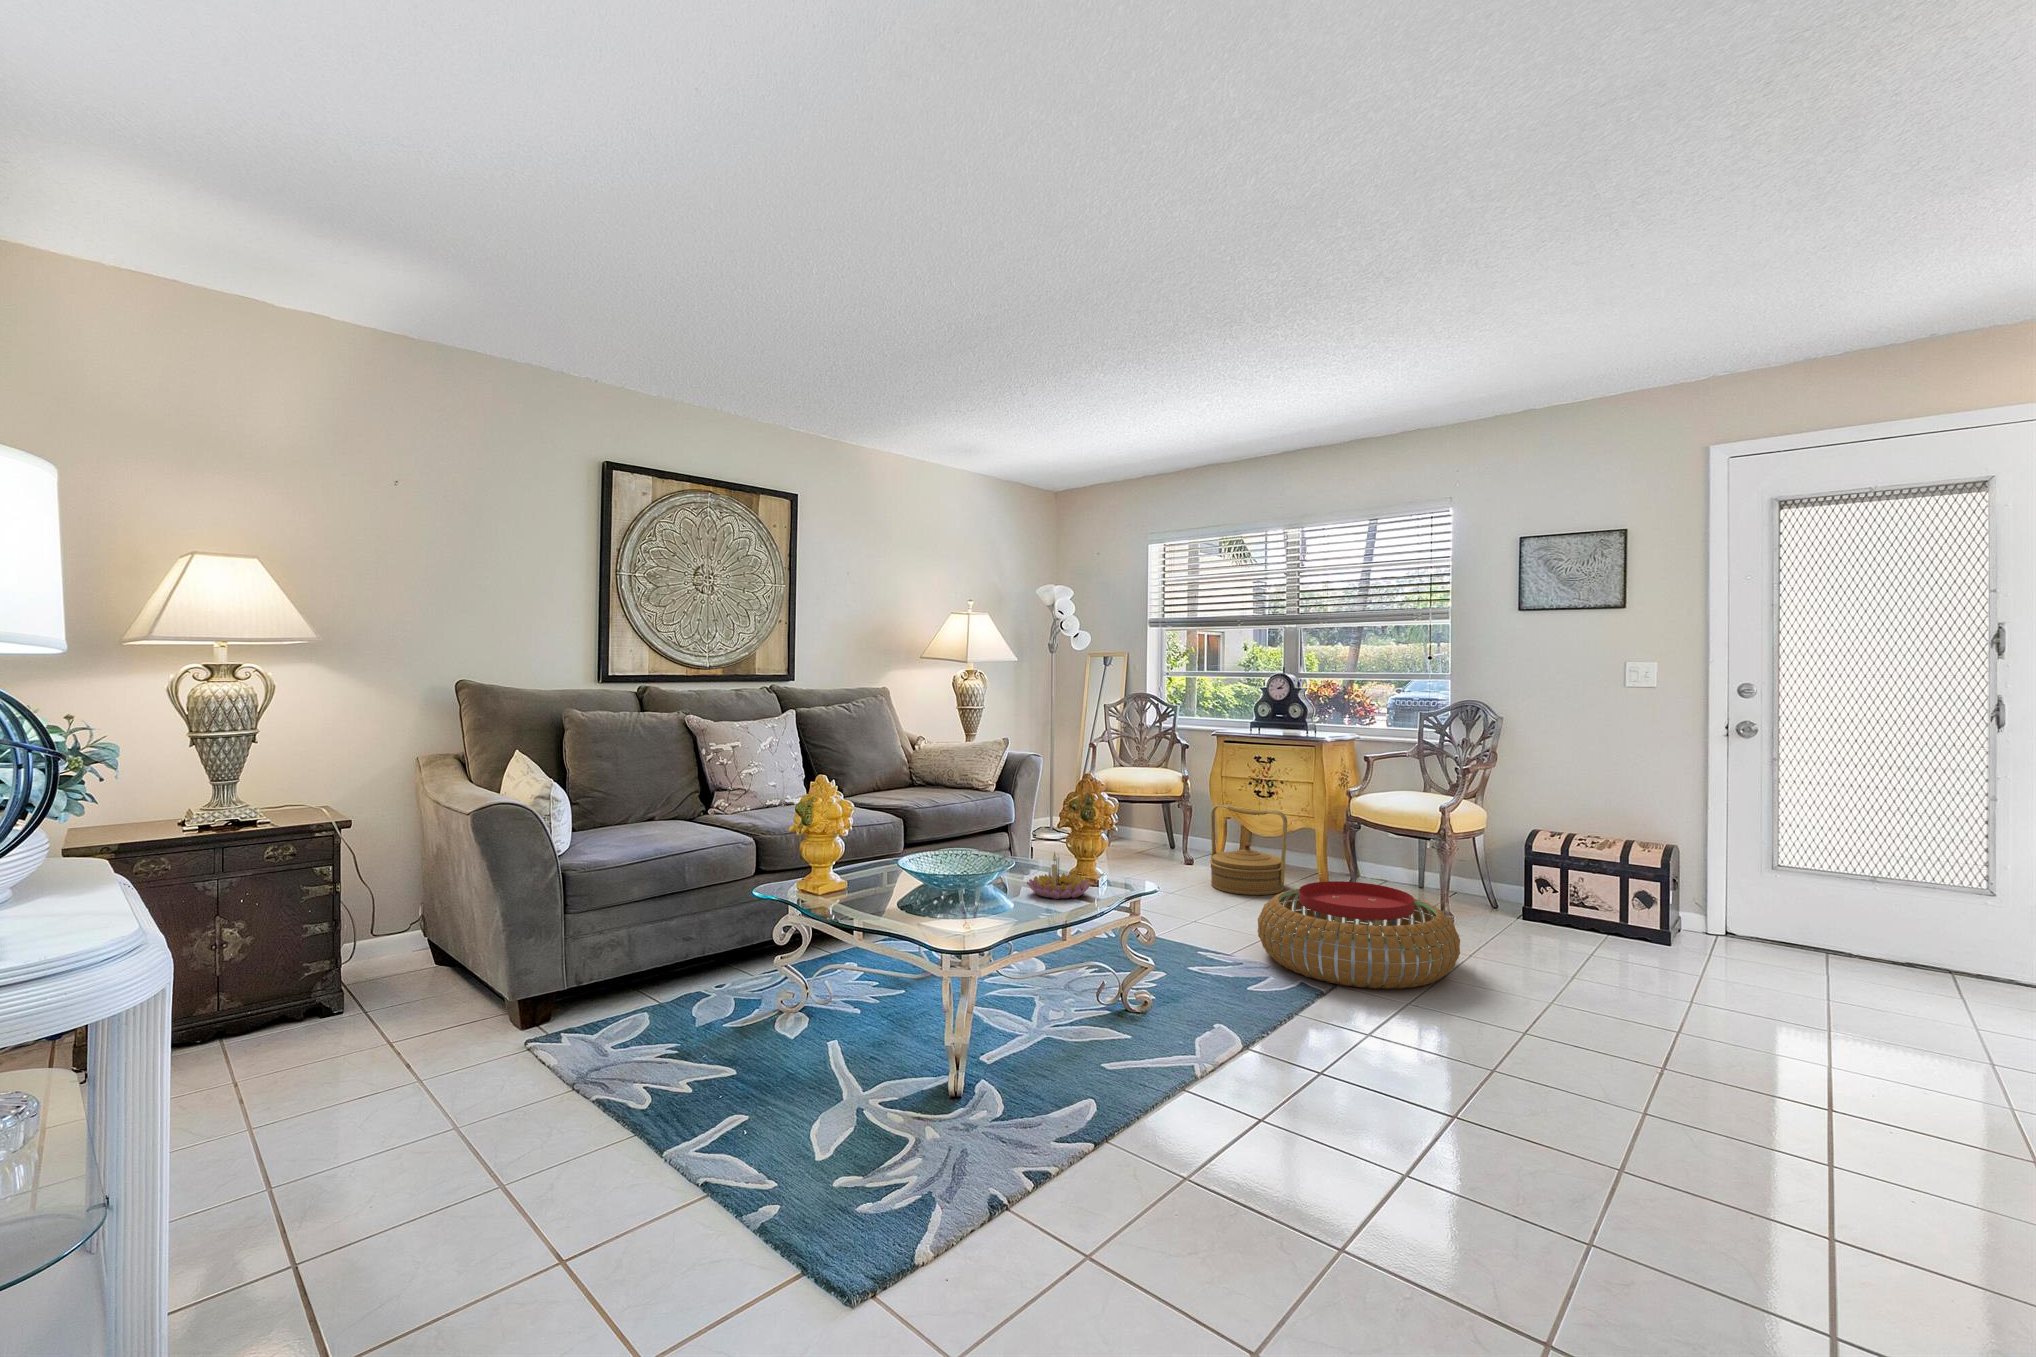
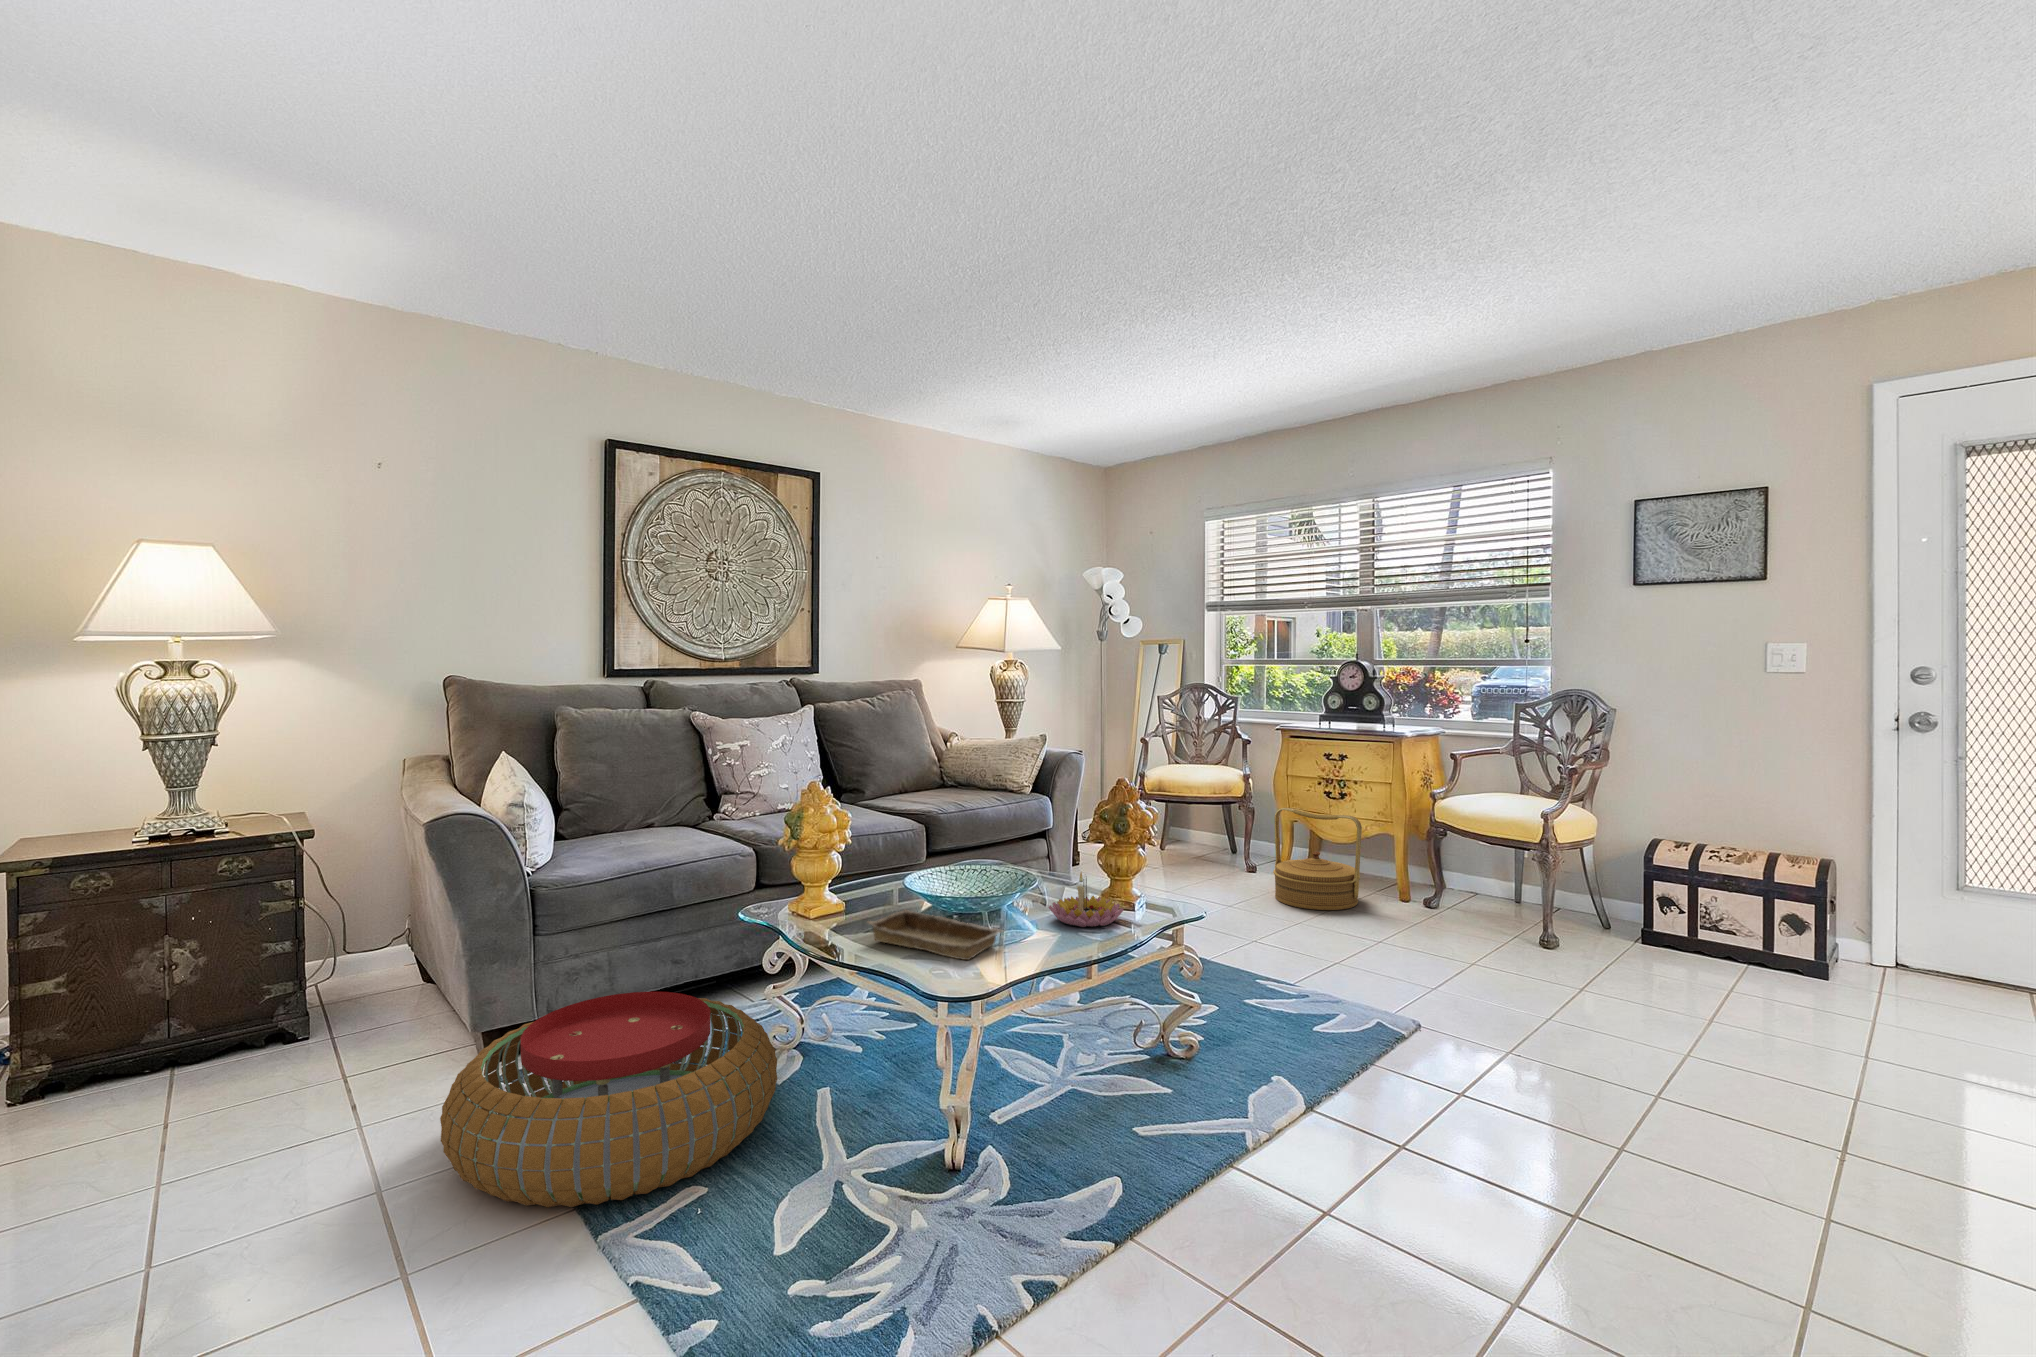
pouf: present [1258,881,1460,989] -> present [440,992,777,1208]
tray: none [873,885,994,924] -> present [868,910,1003,960]

